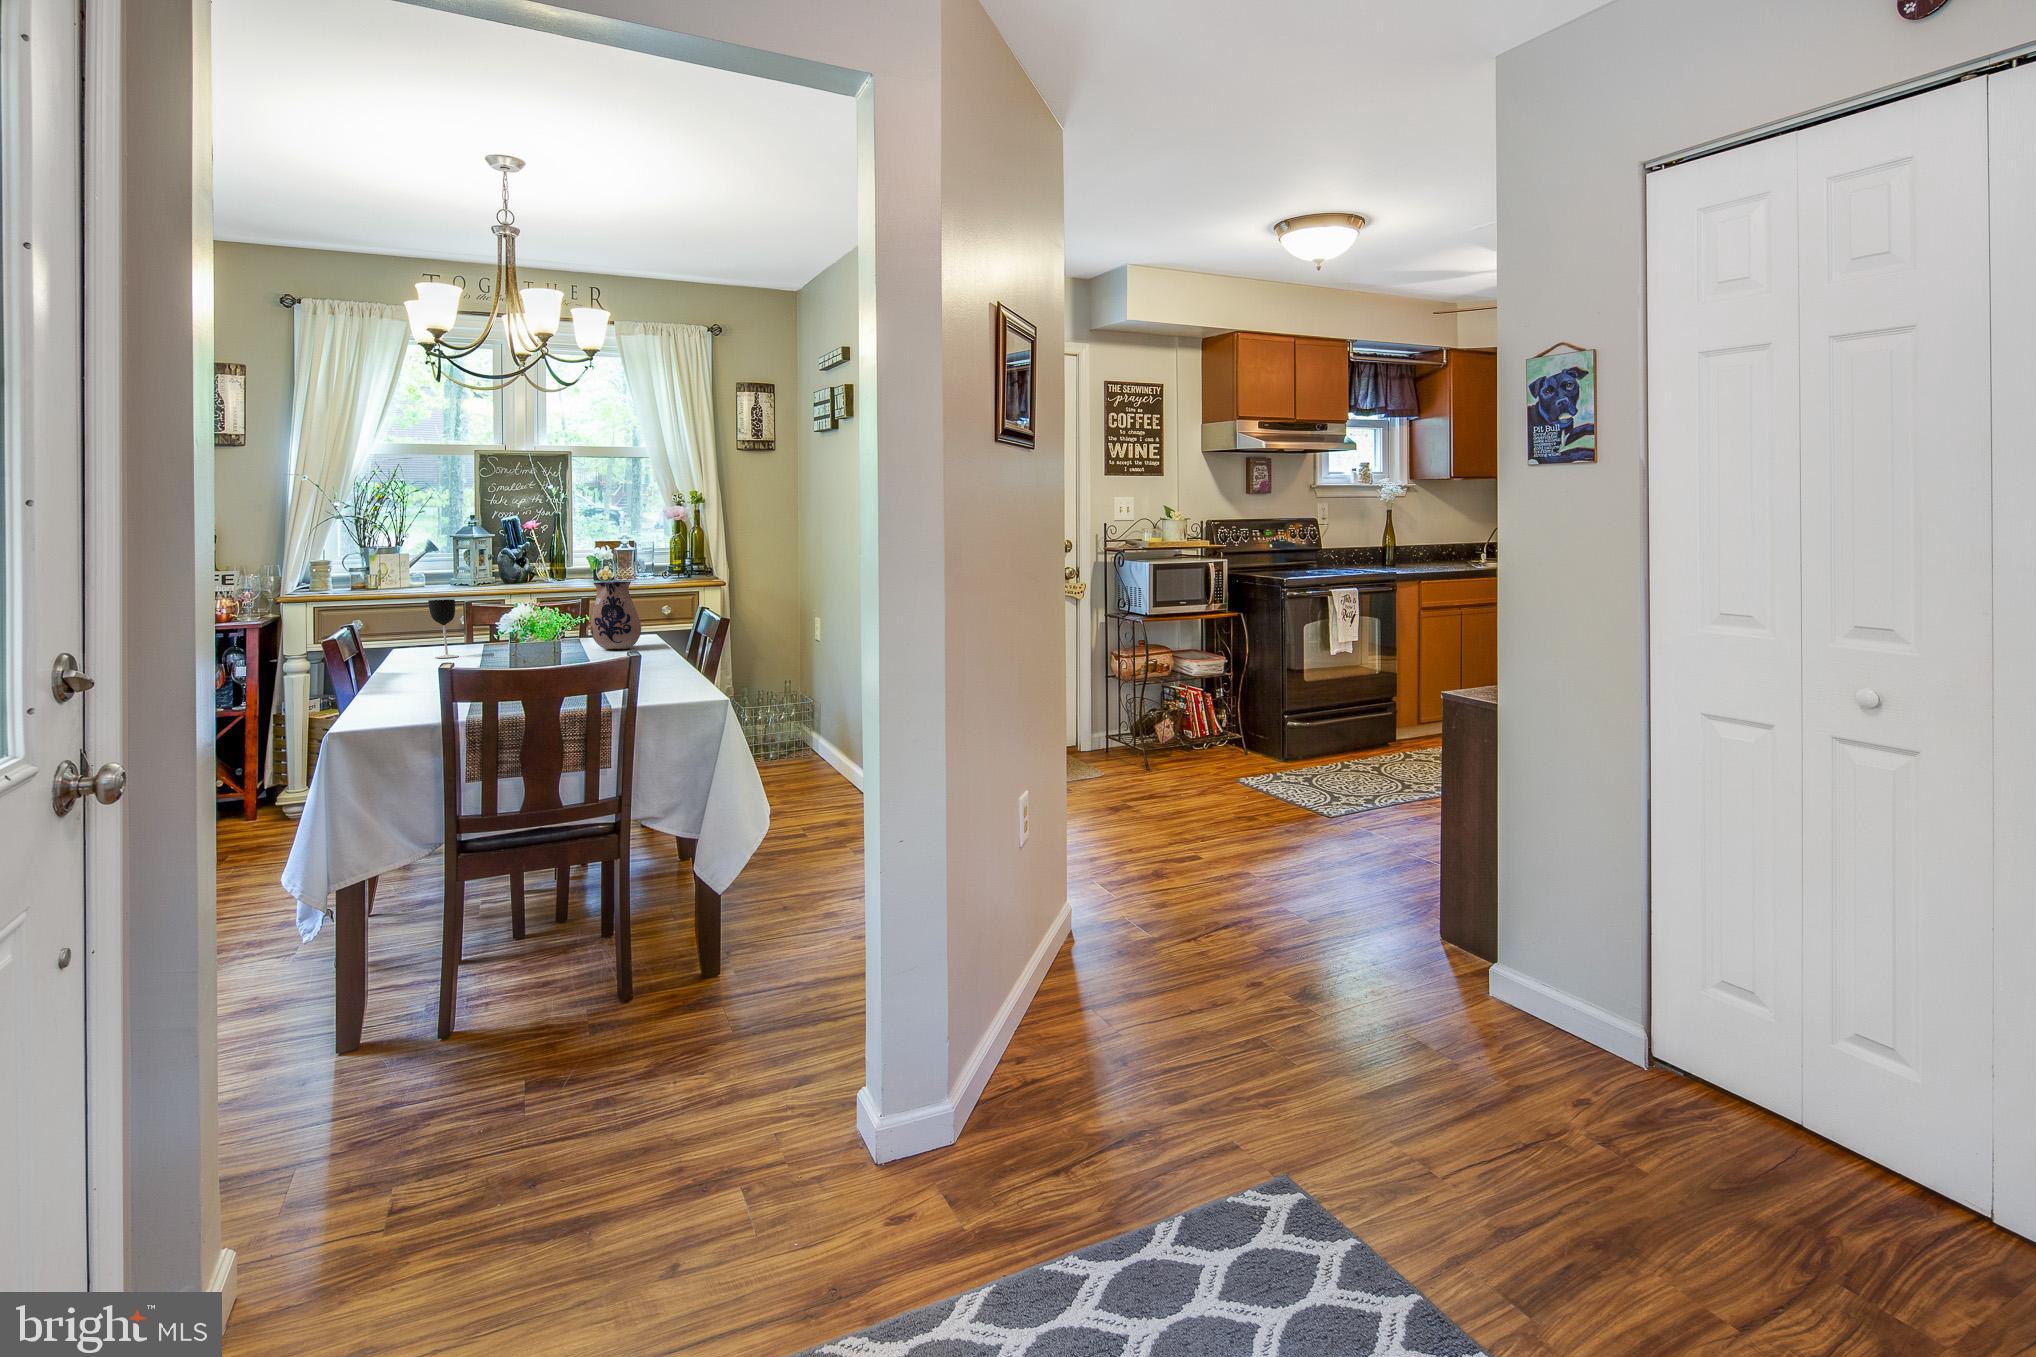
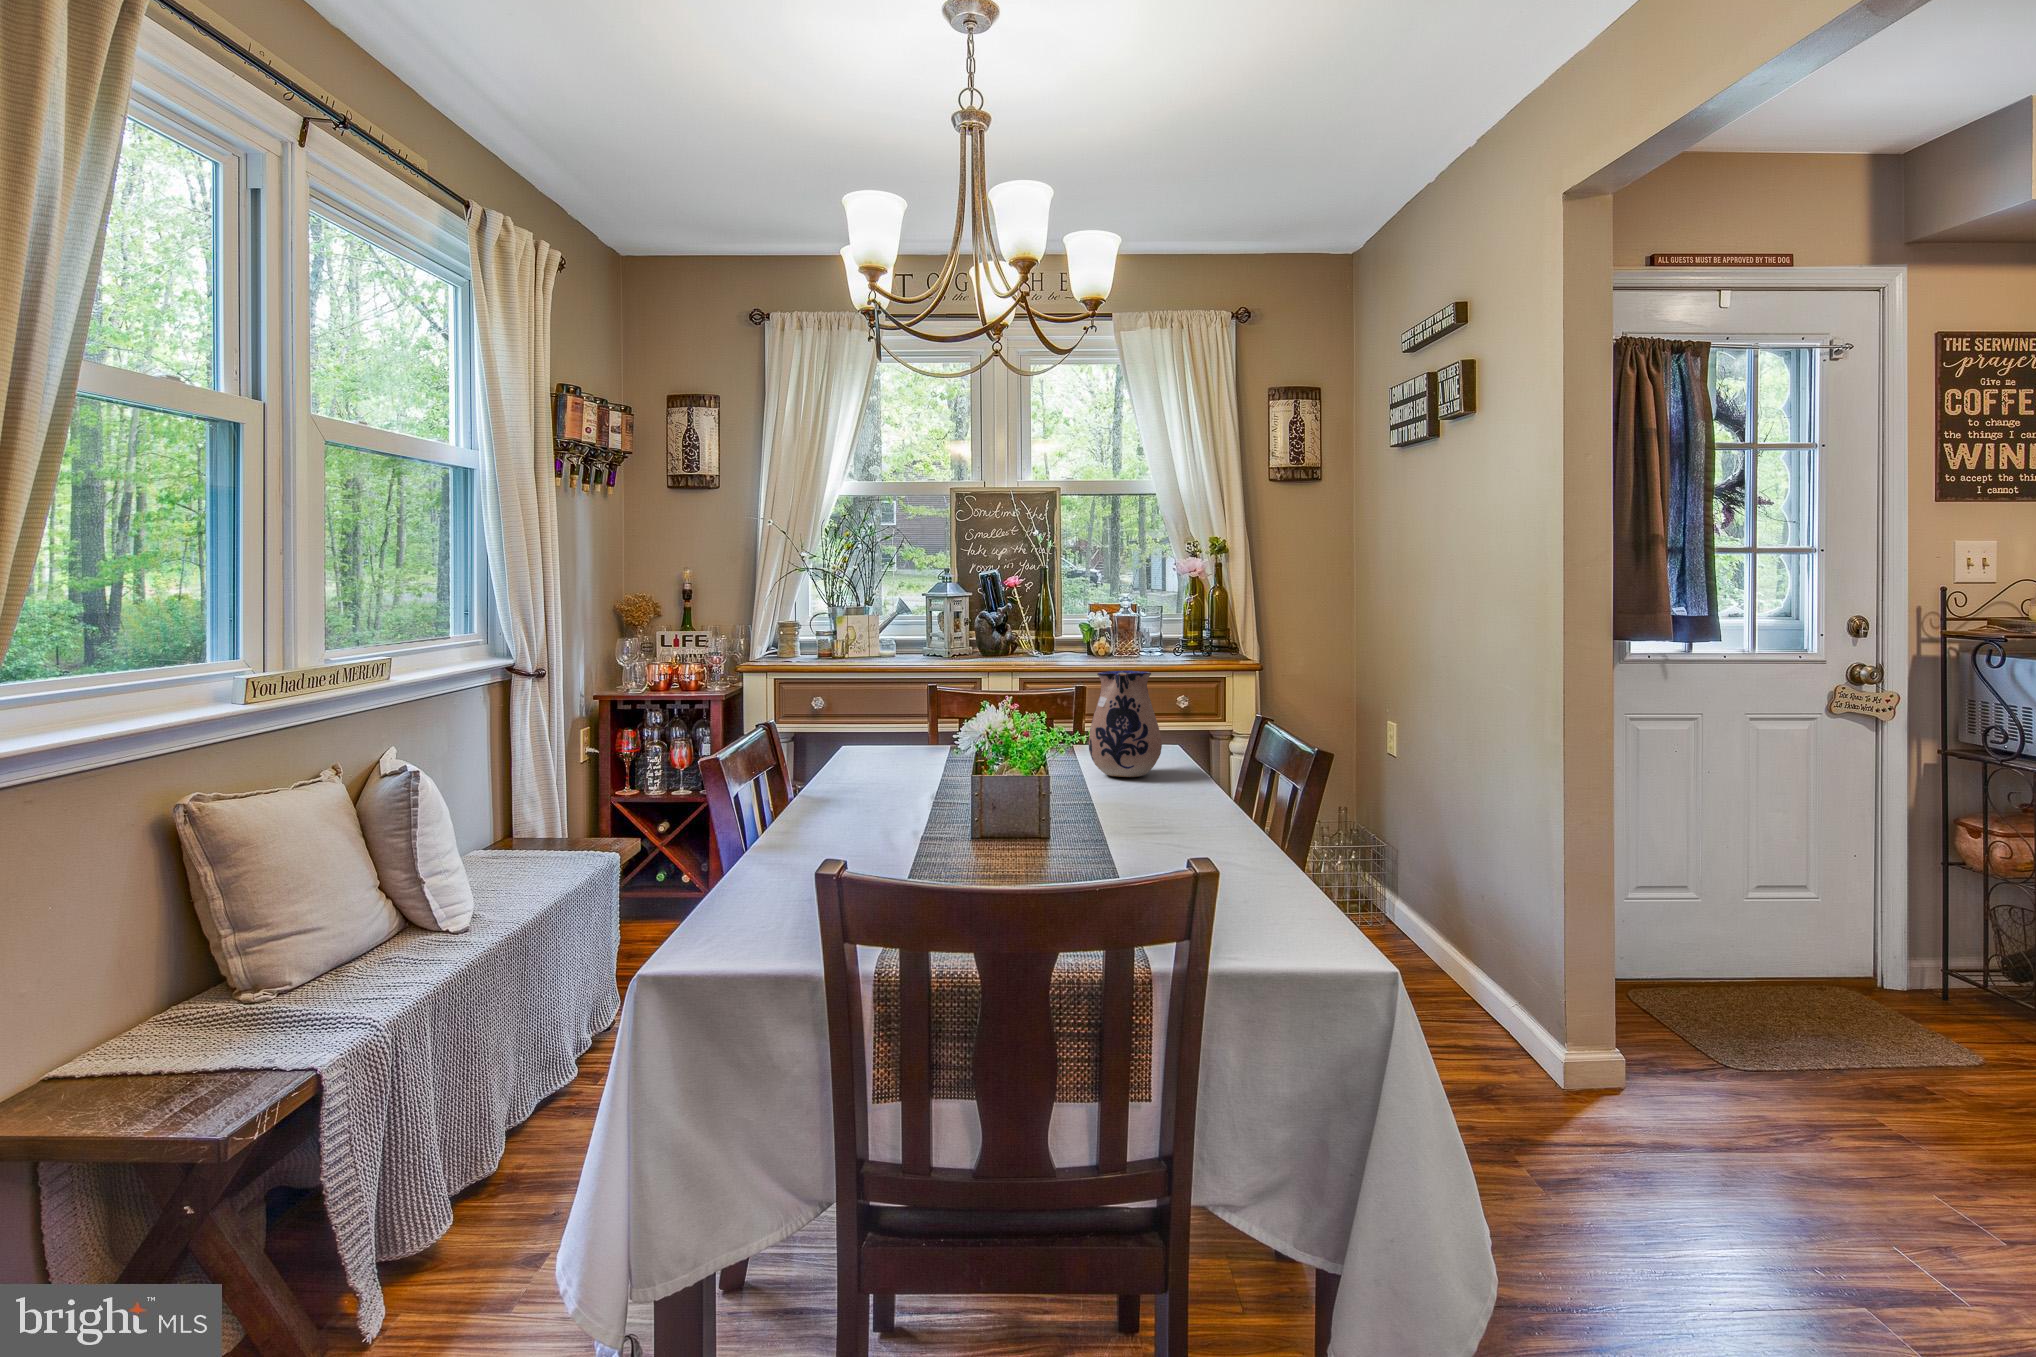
wine glass: present [428,599,458,658] -> none [877,691,911,776]

